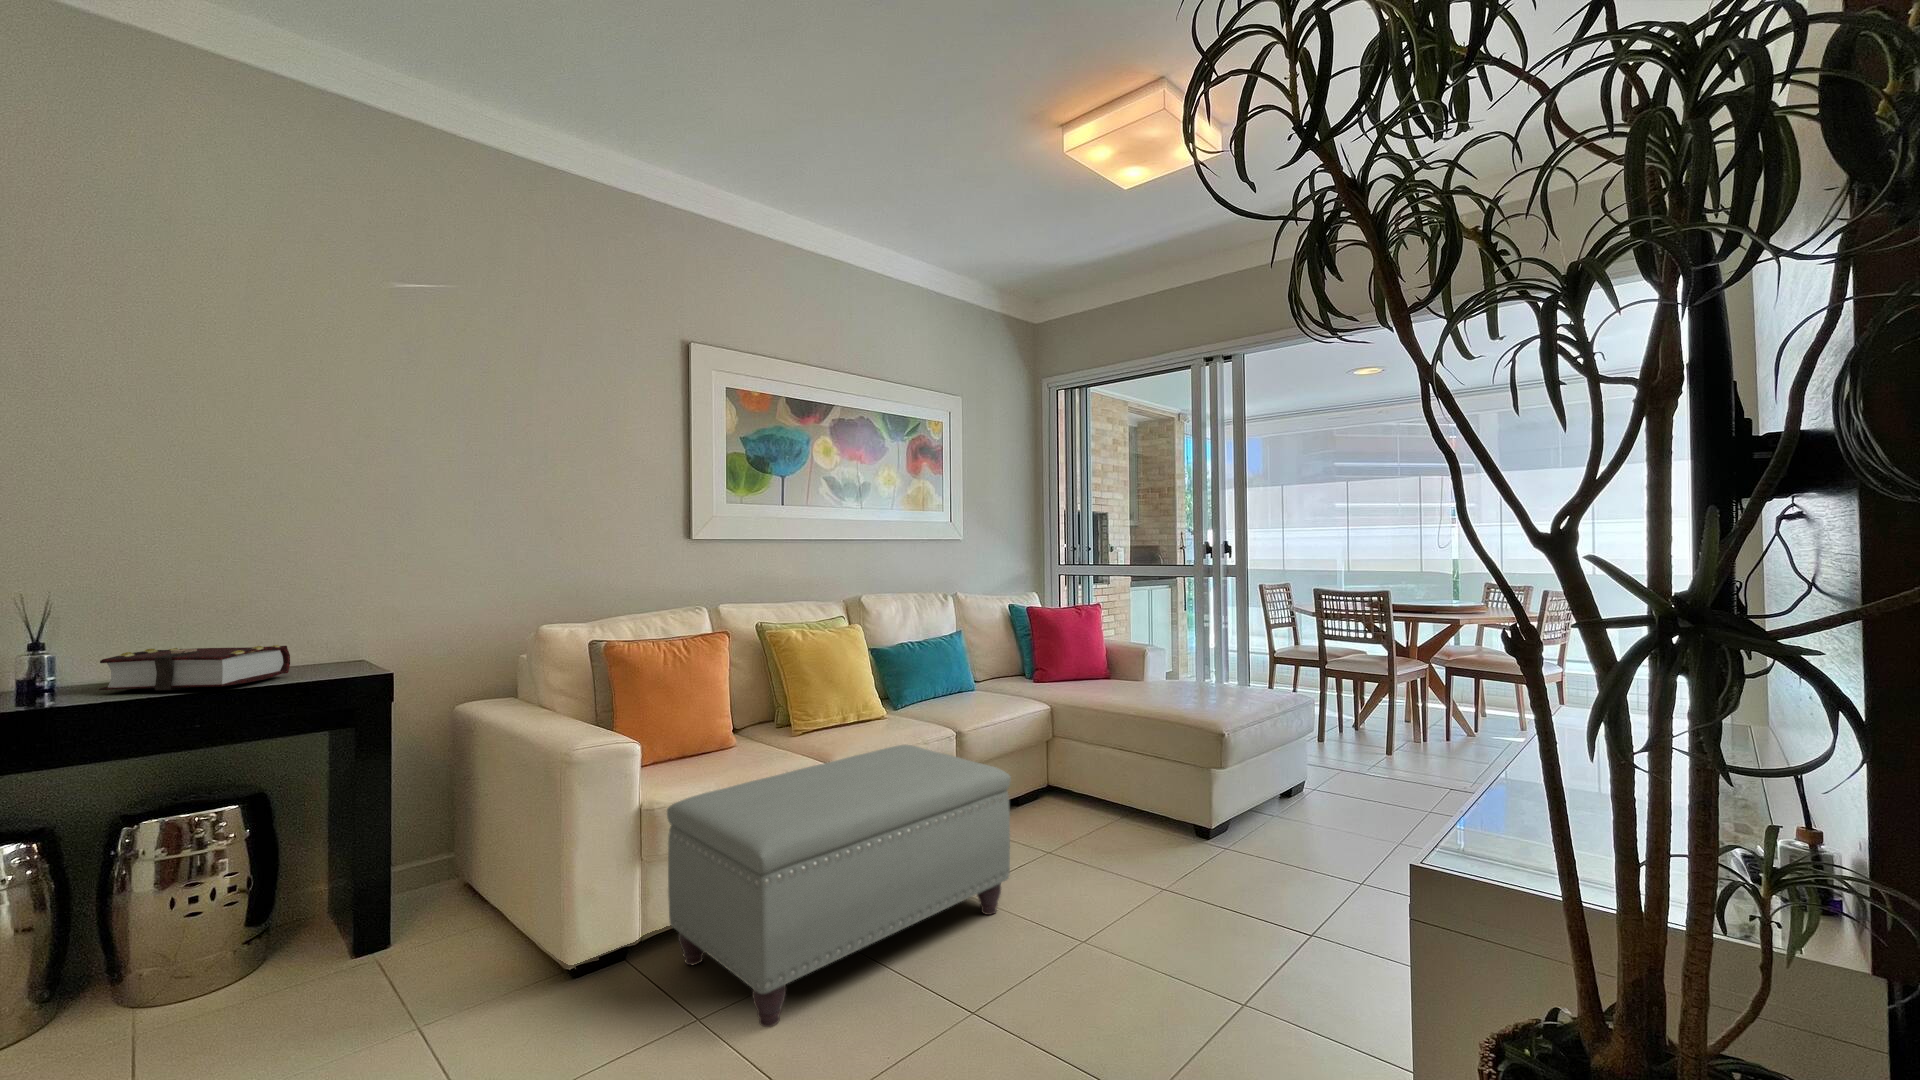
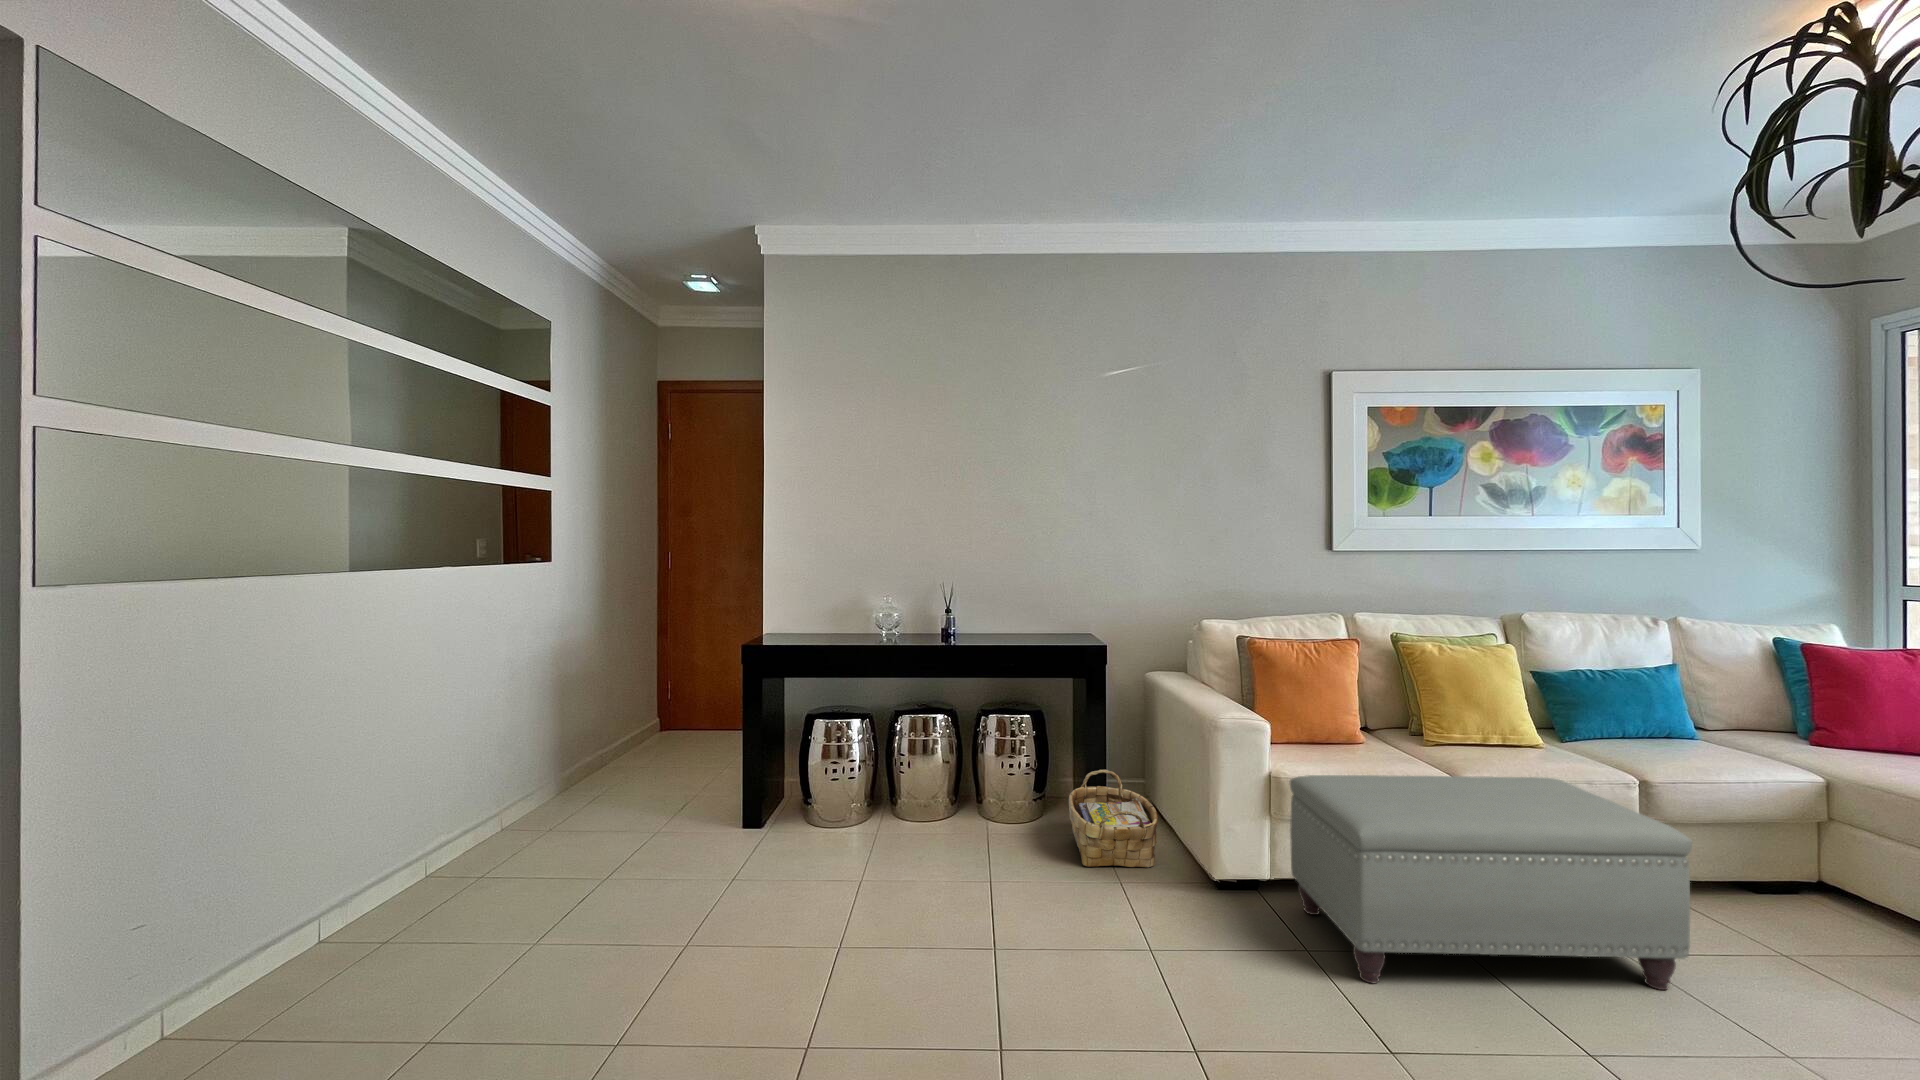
book: present [99,645,290,691] -> none [973,616,1054,642]
woven basket: none [320,859,480,1023] -> present [1069,770,1158,867]

